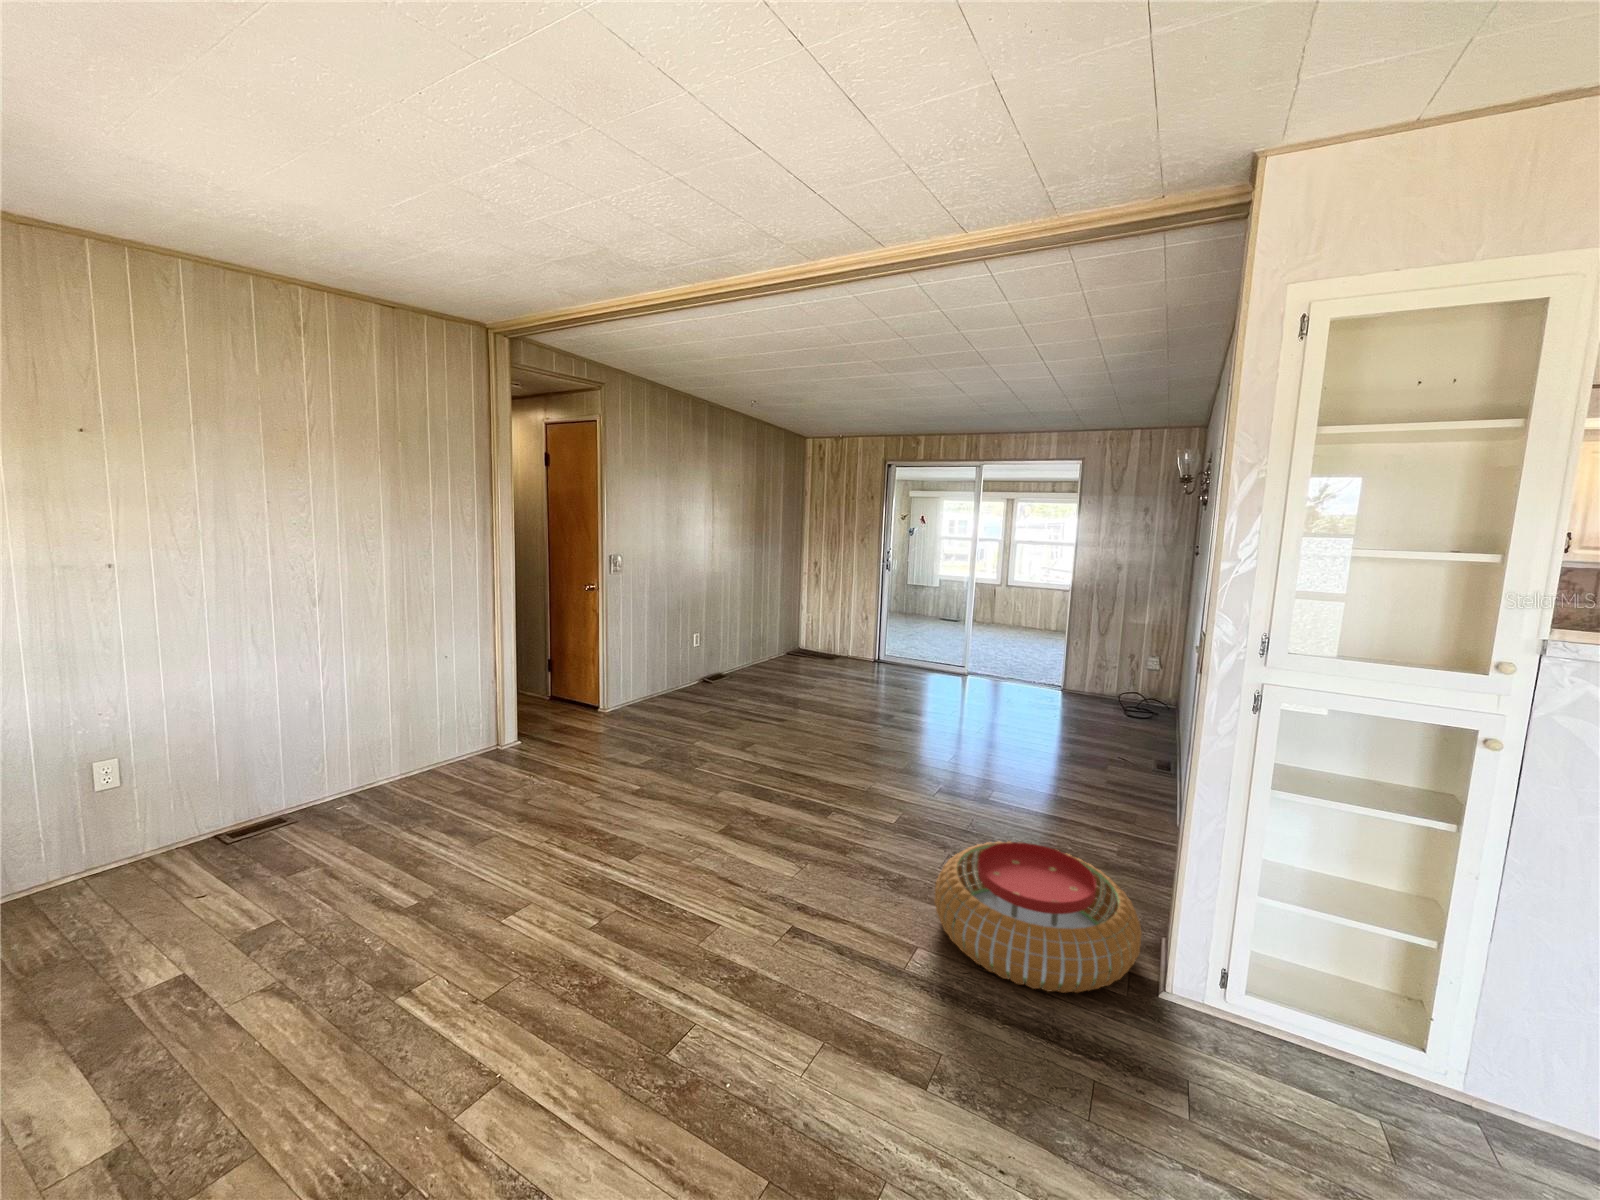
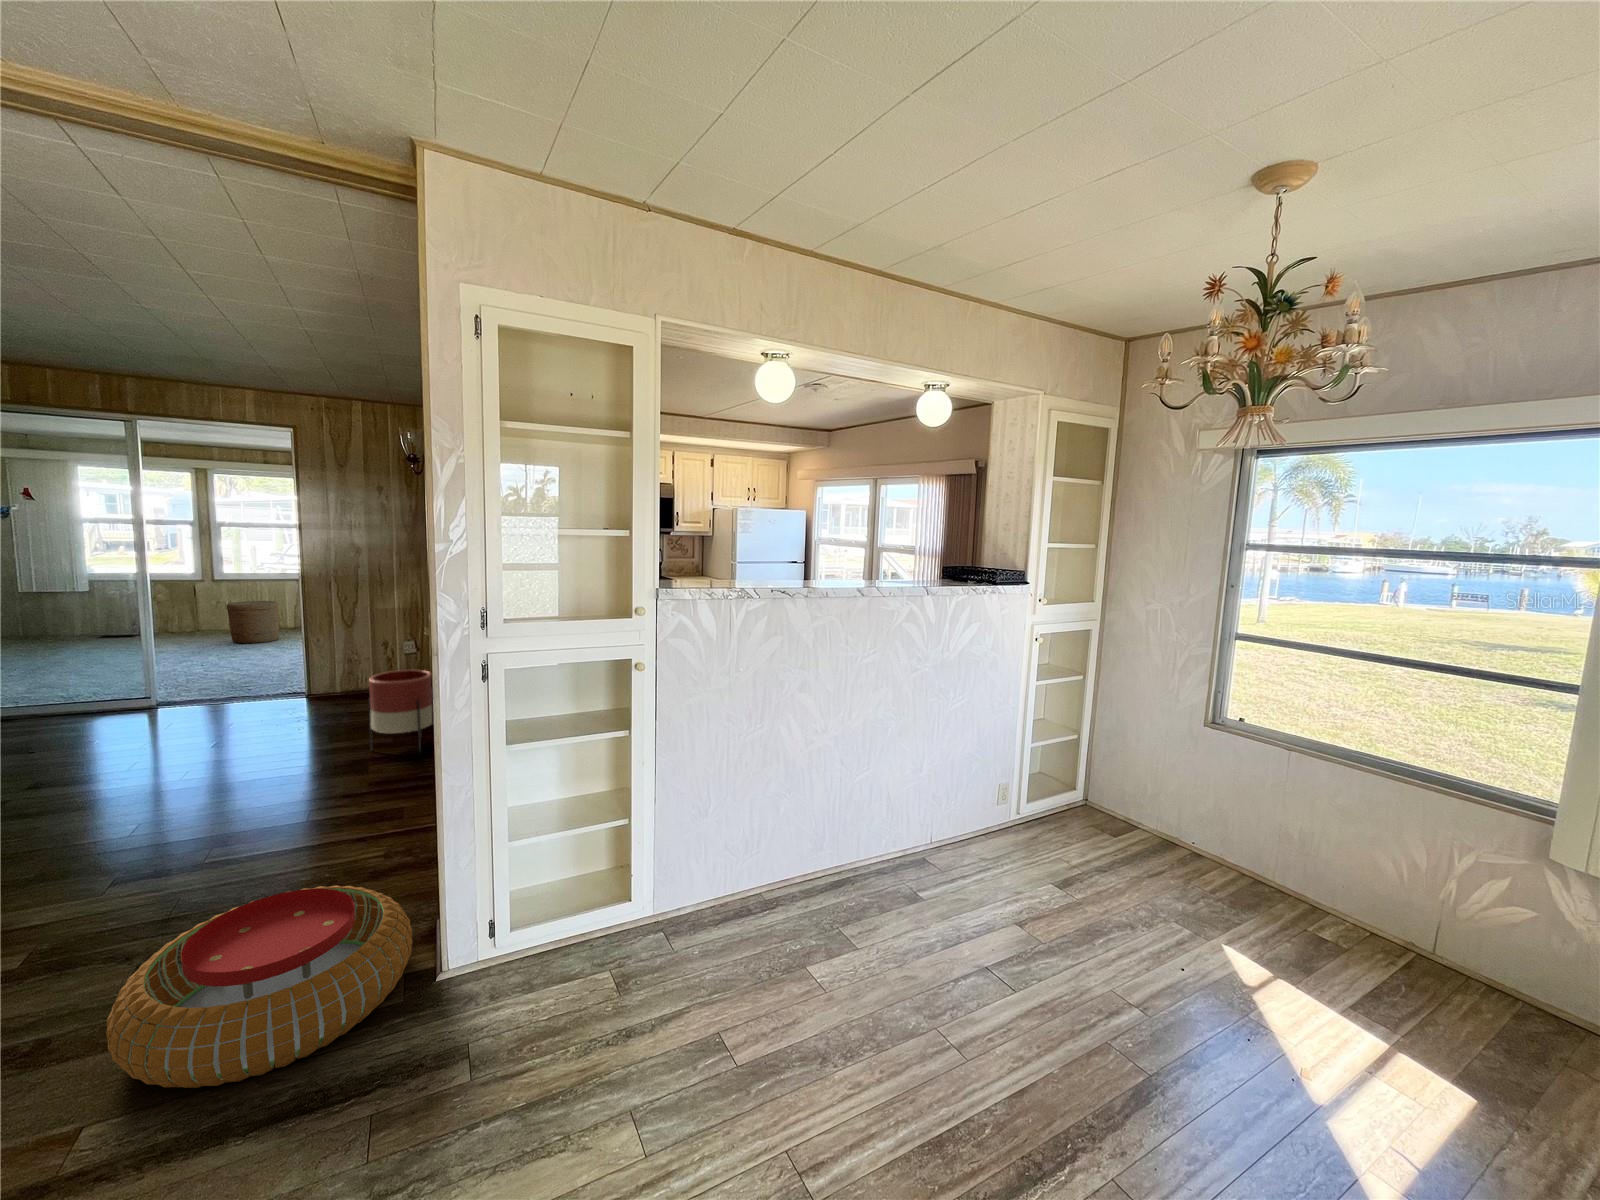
woven basket: none [1014,604,1048,639] -> present [226,601,279,644]
planter: none [1110,682,1176,767] -> present [368,670,434,752]

